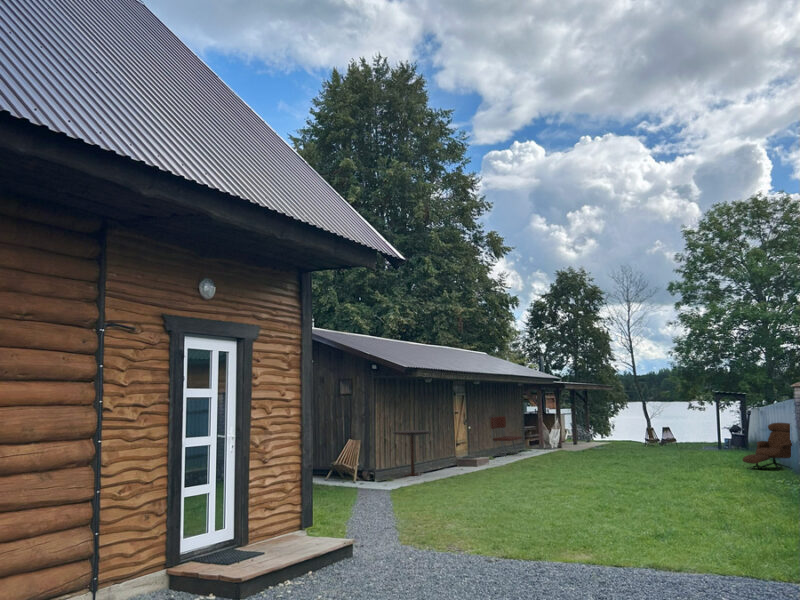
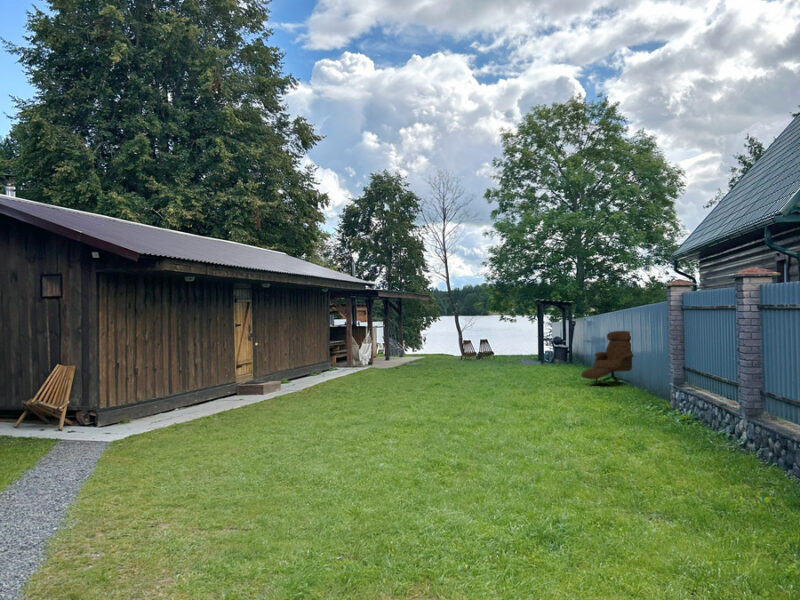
bench: present [490,416,521,456] -> none [288,331,327,380]
pedestal table: present [393,430,431,476] -> none [124,355,189,424]

